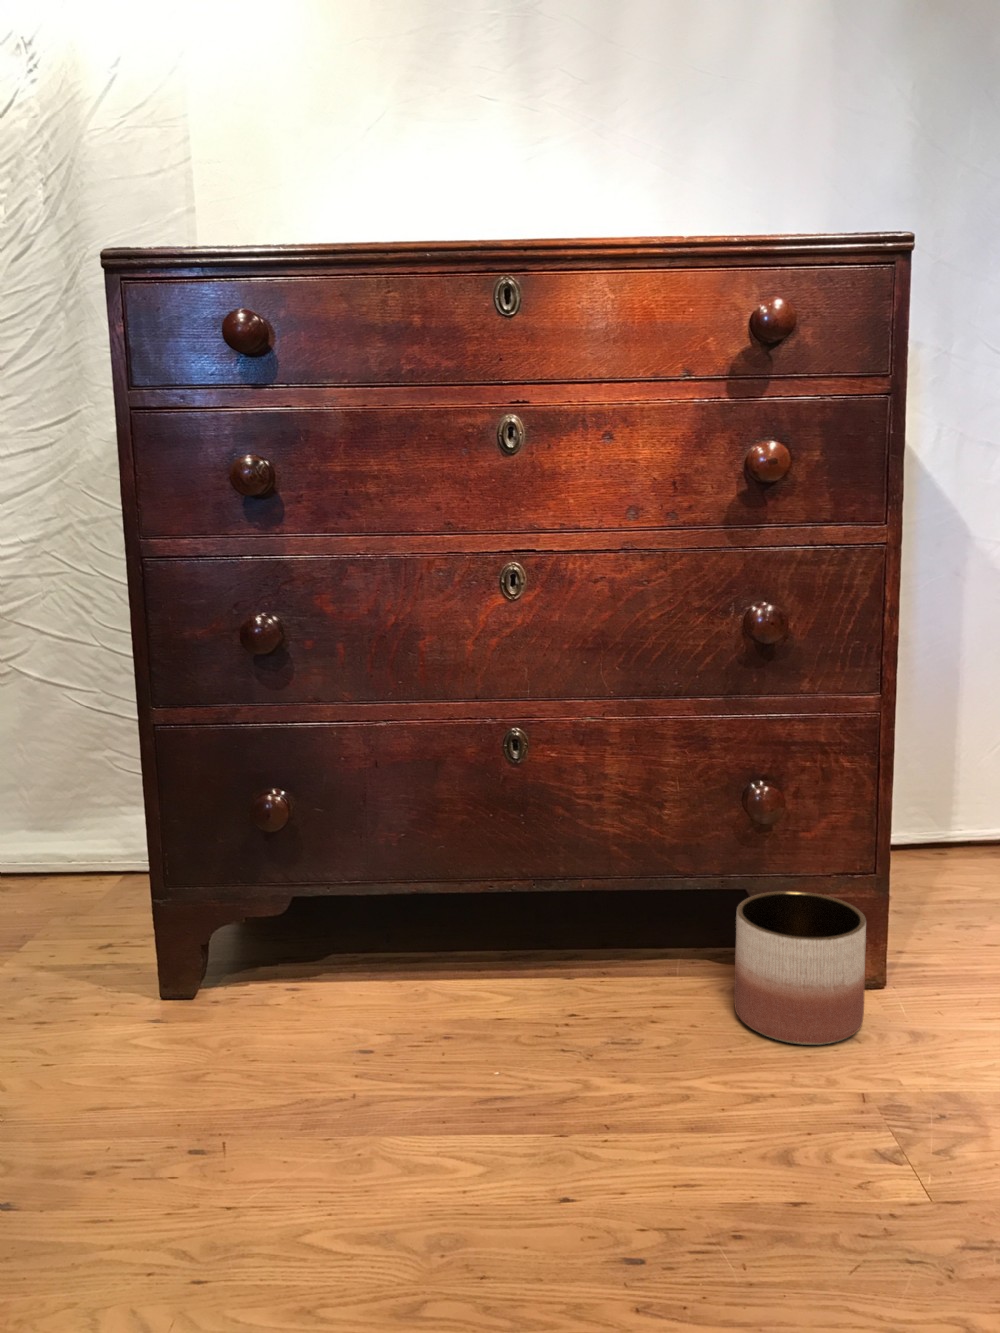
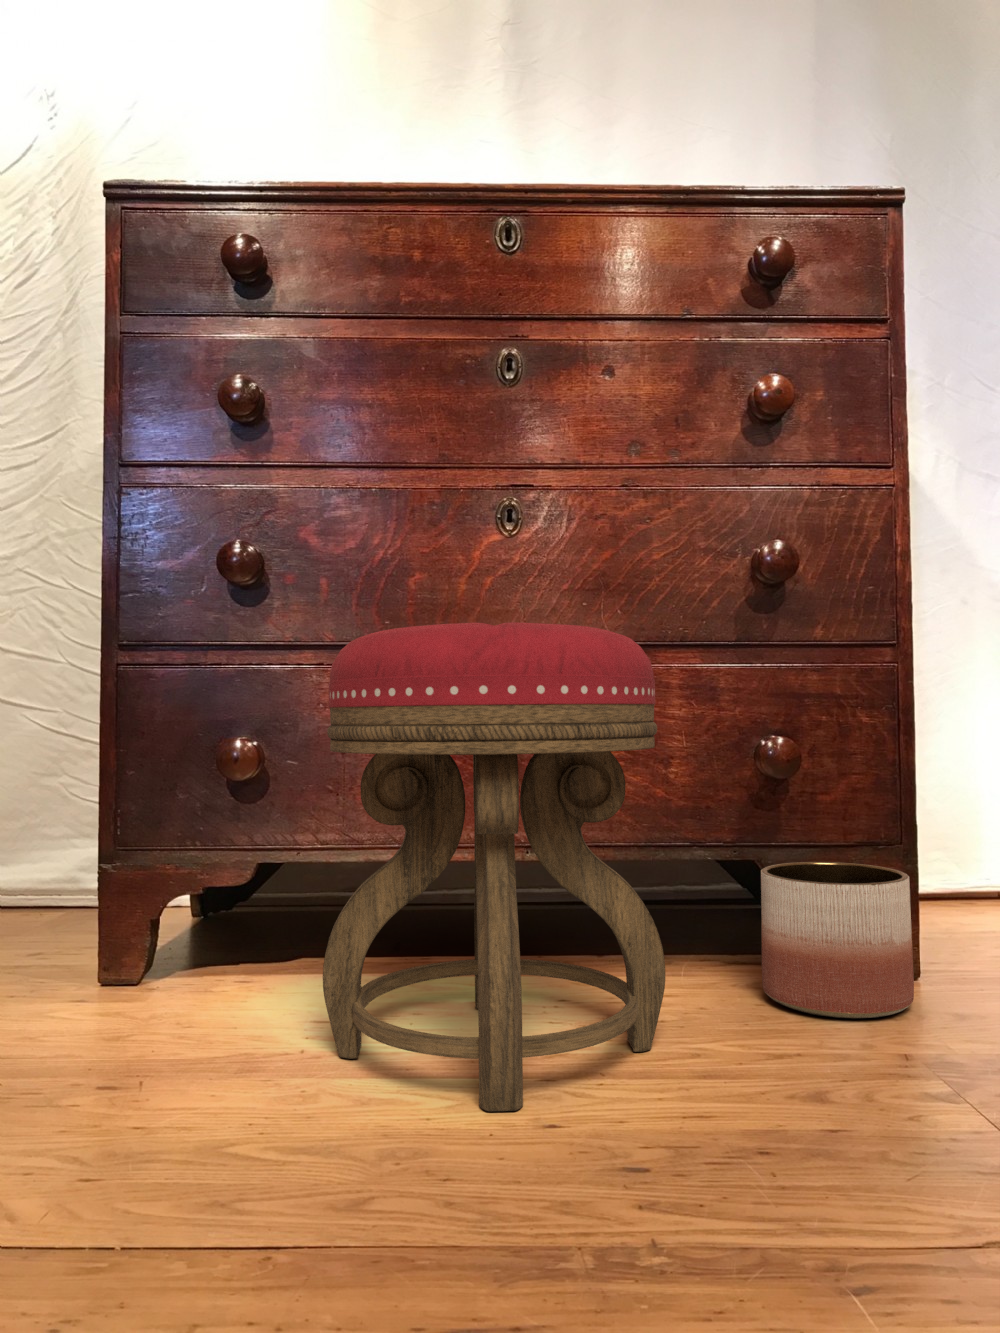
stool: none [349,722,640,1159] -> present [323,622,665,1111]

